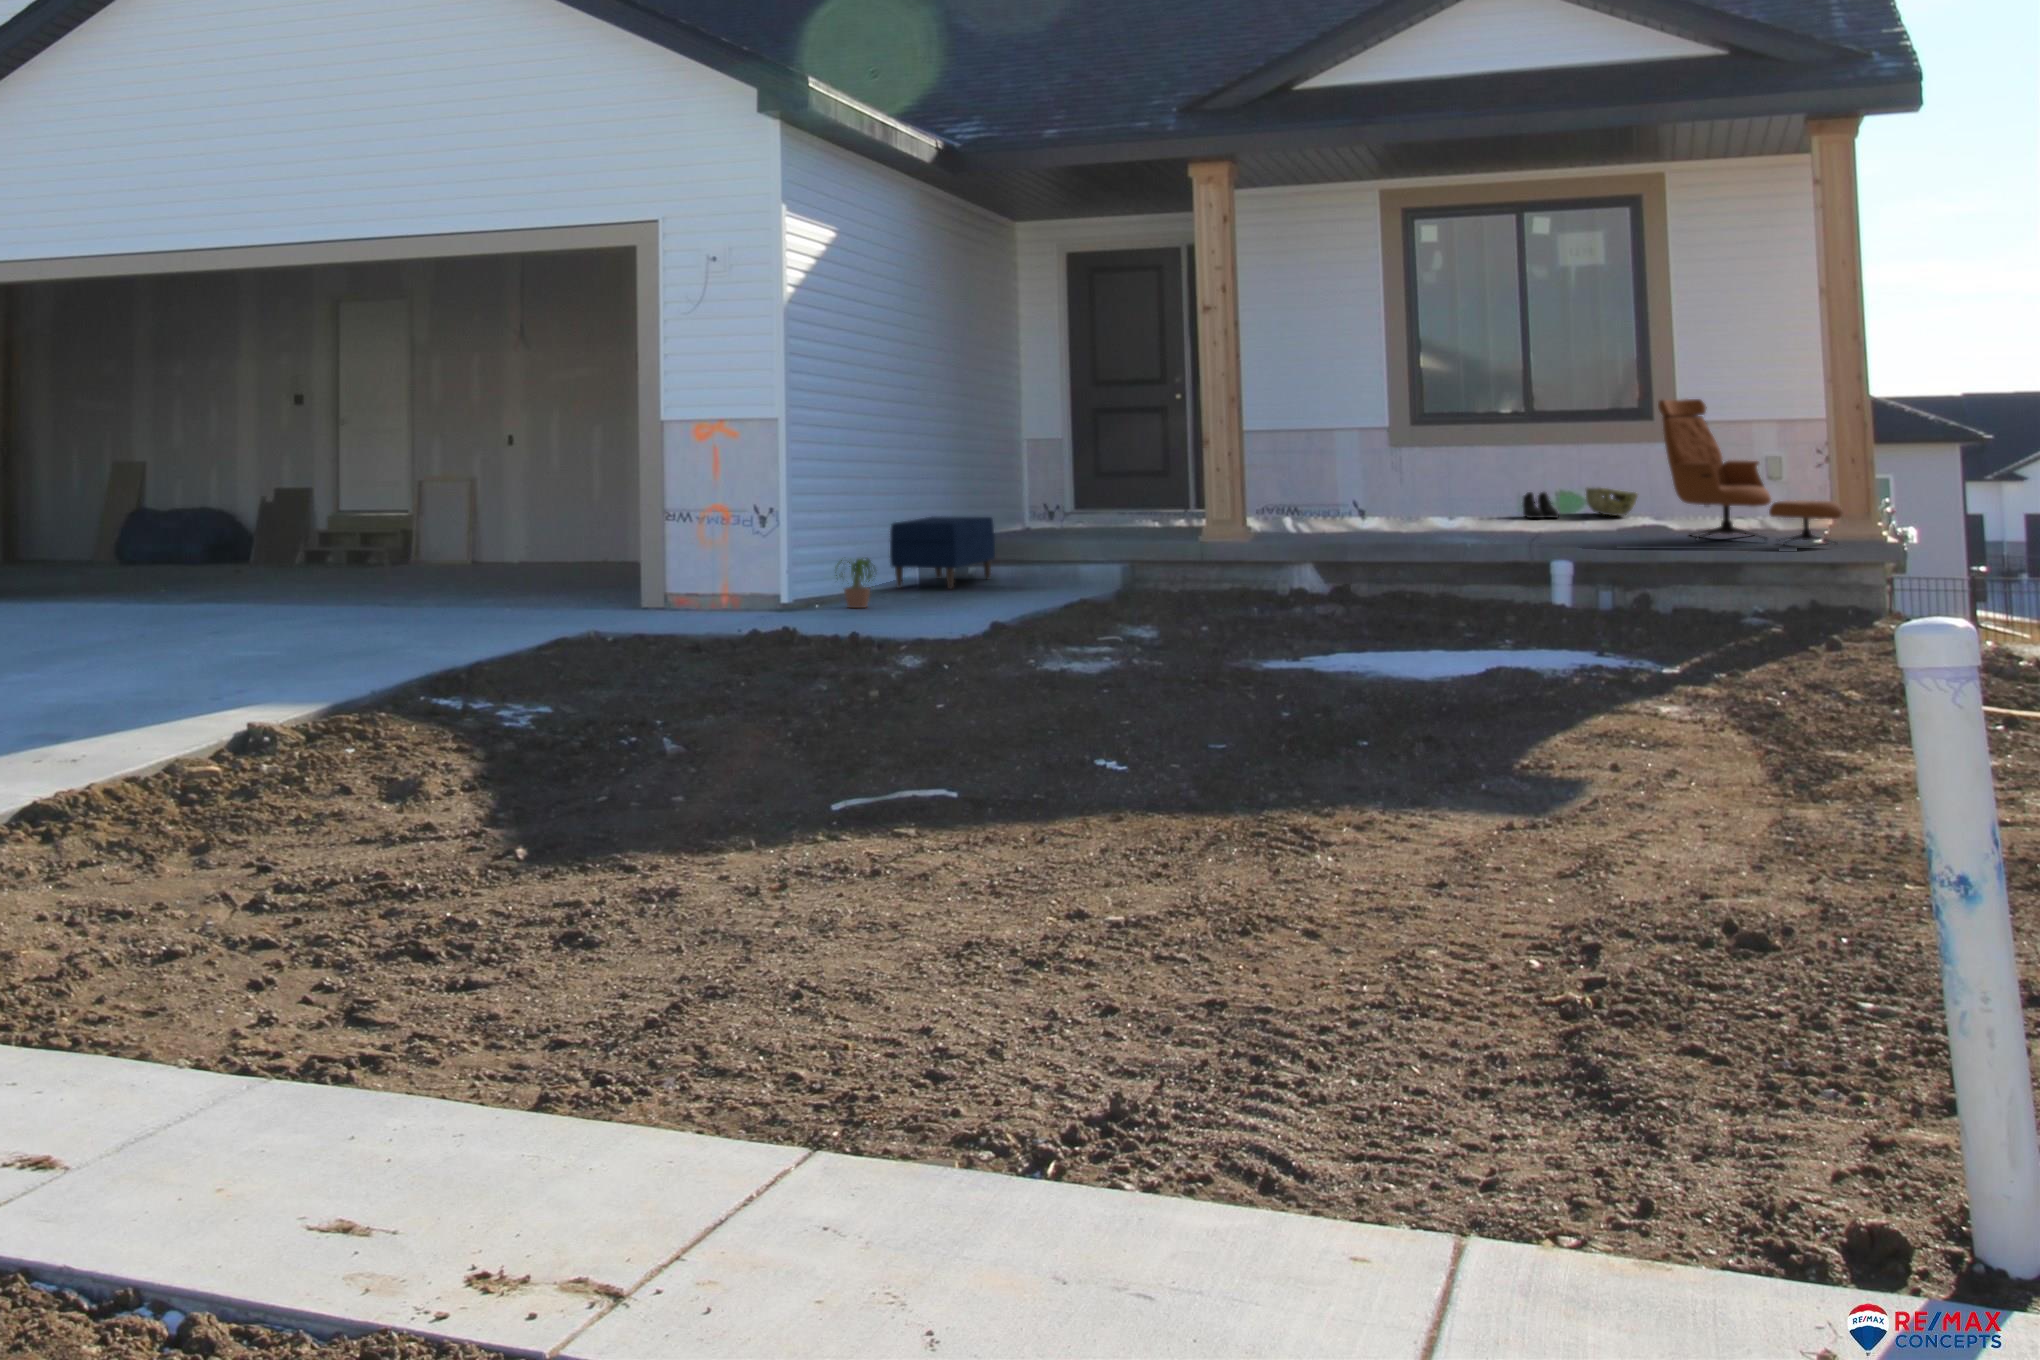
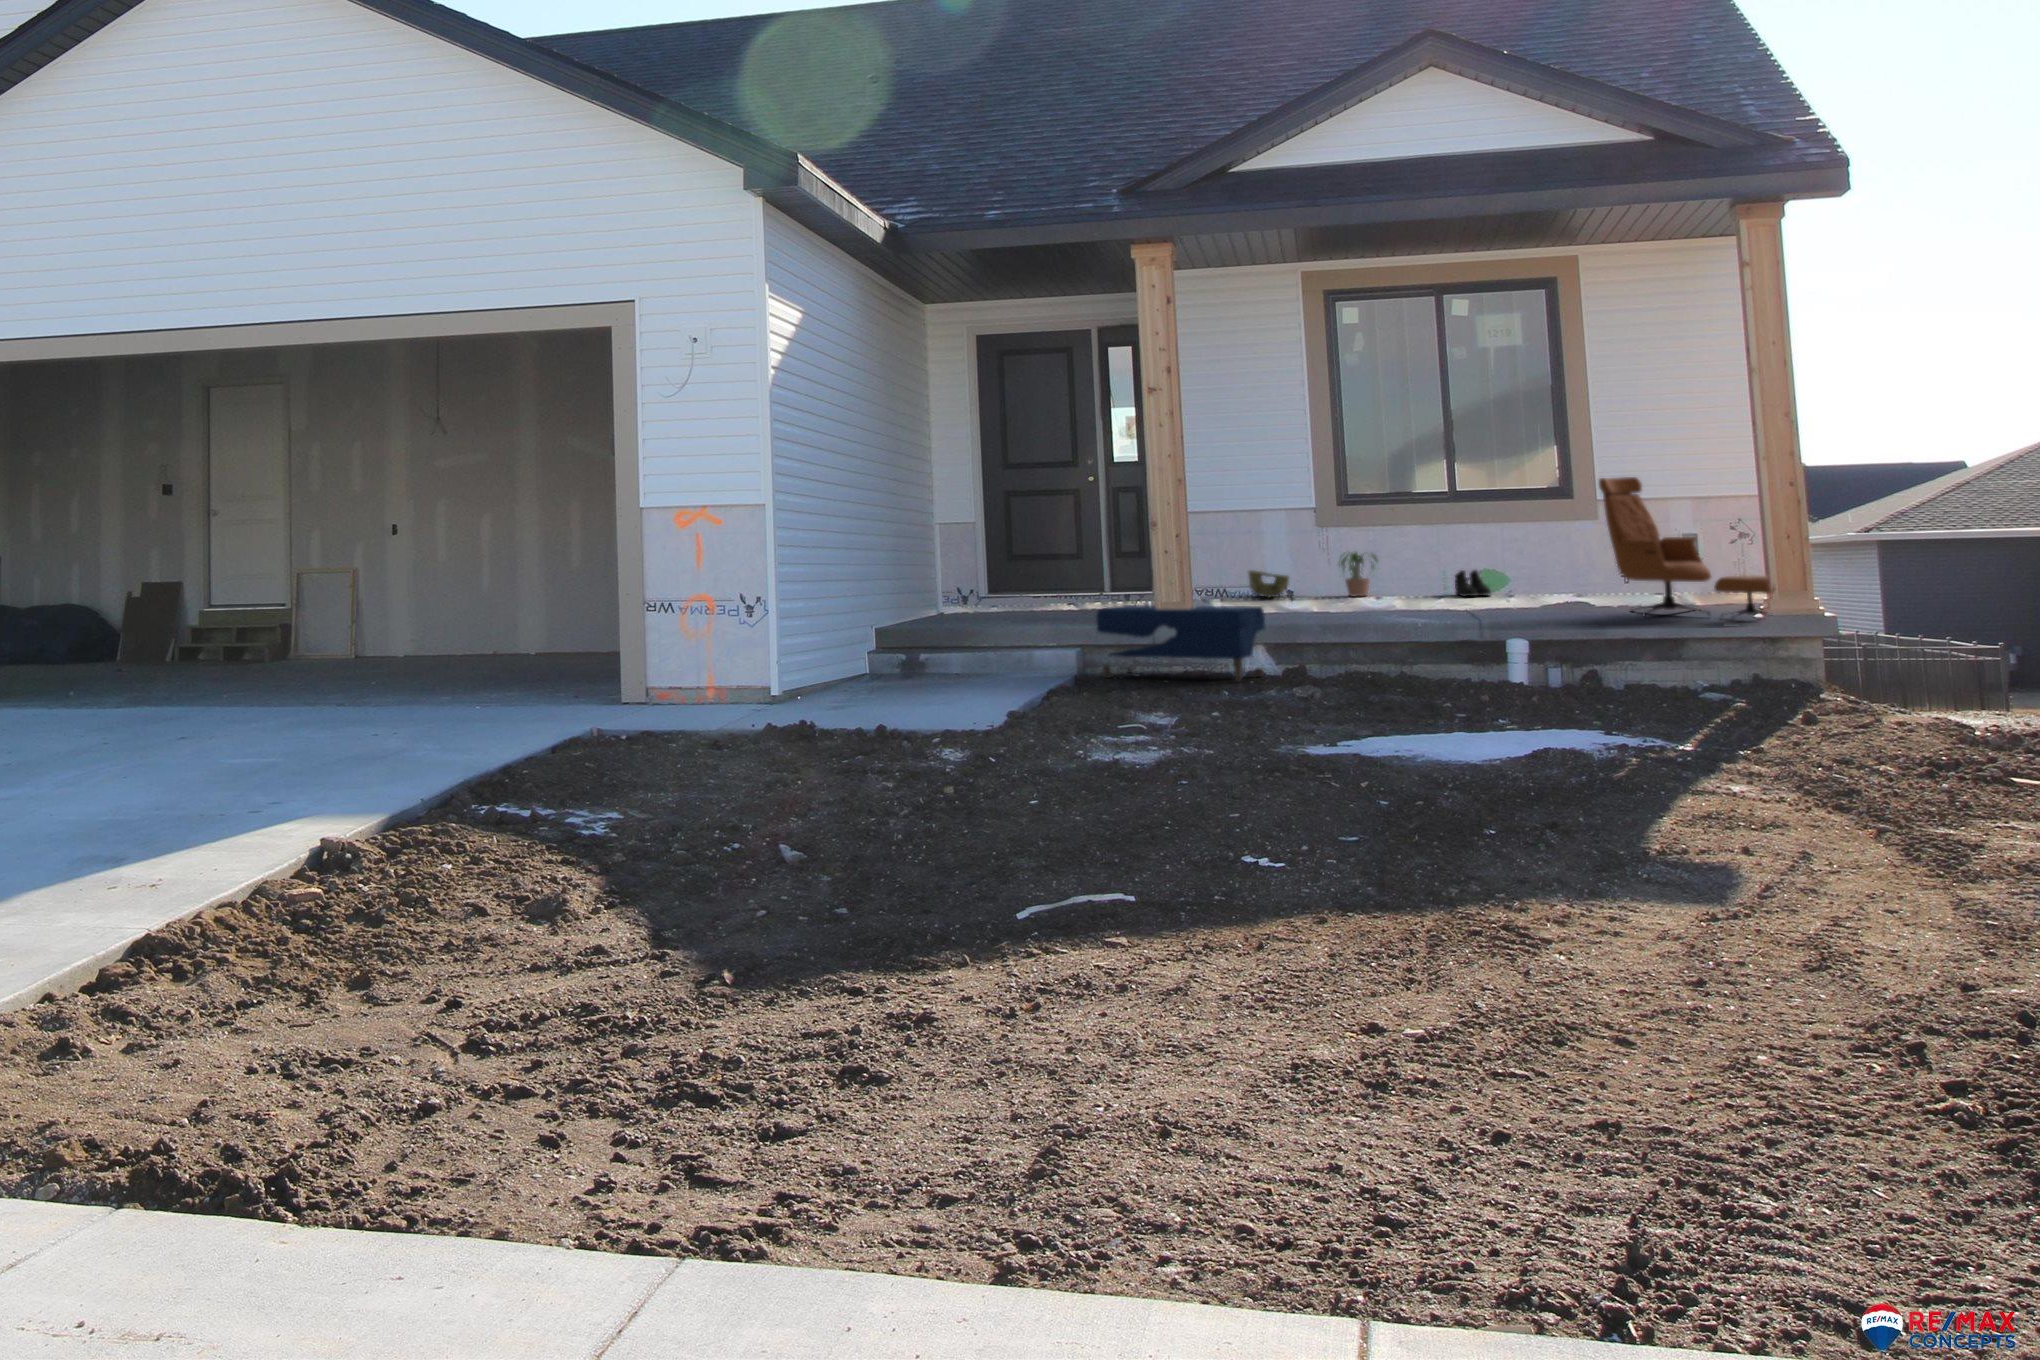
woven basket: present [1586,488,1638,516] -> present [1248,570,1289,597]
bench: present [890,516,995,589] -> present [1096,605,1265,682]
potted plant: present [835,558,875,608] -> present [1339,552,1378,596]

